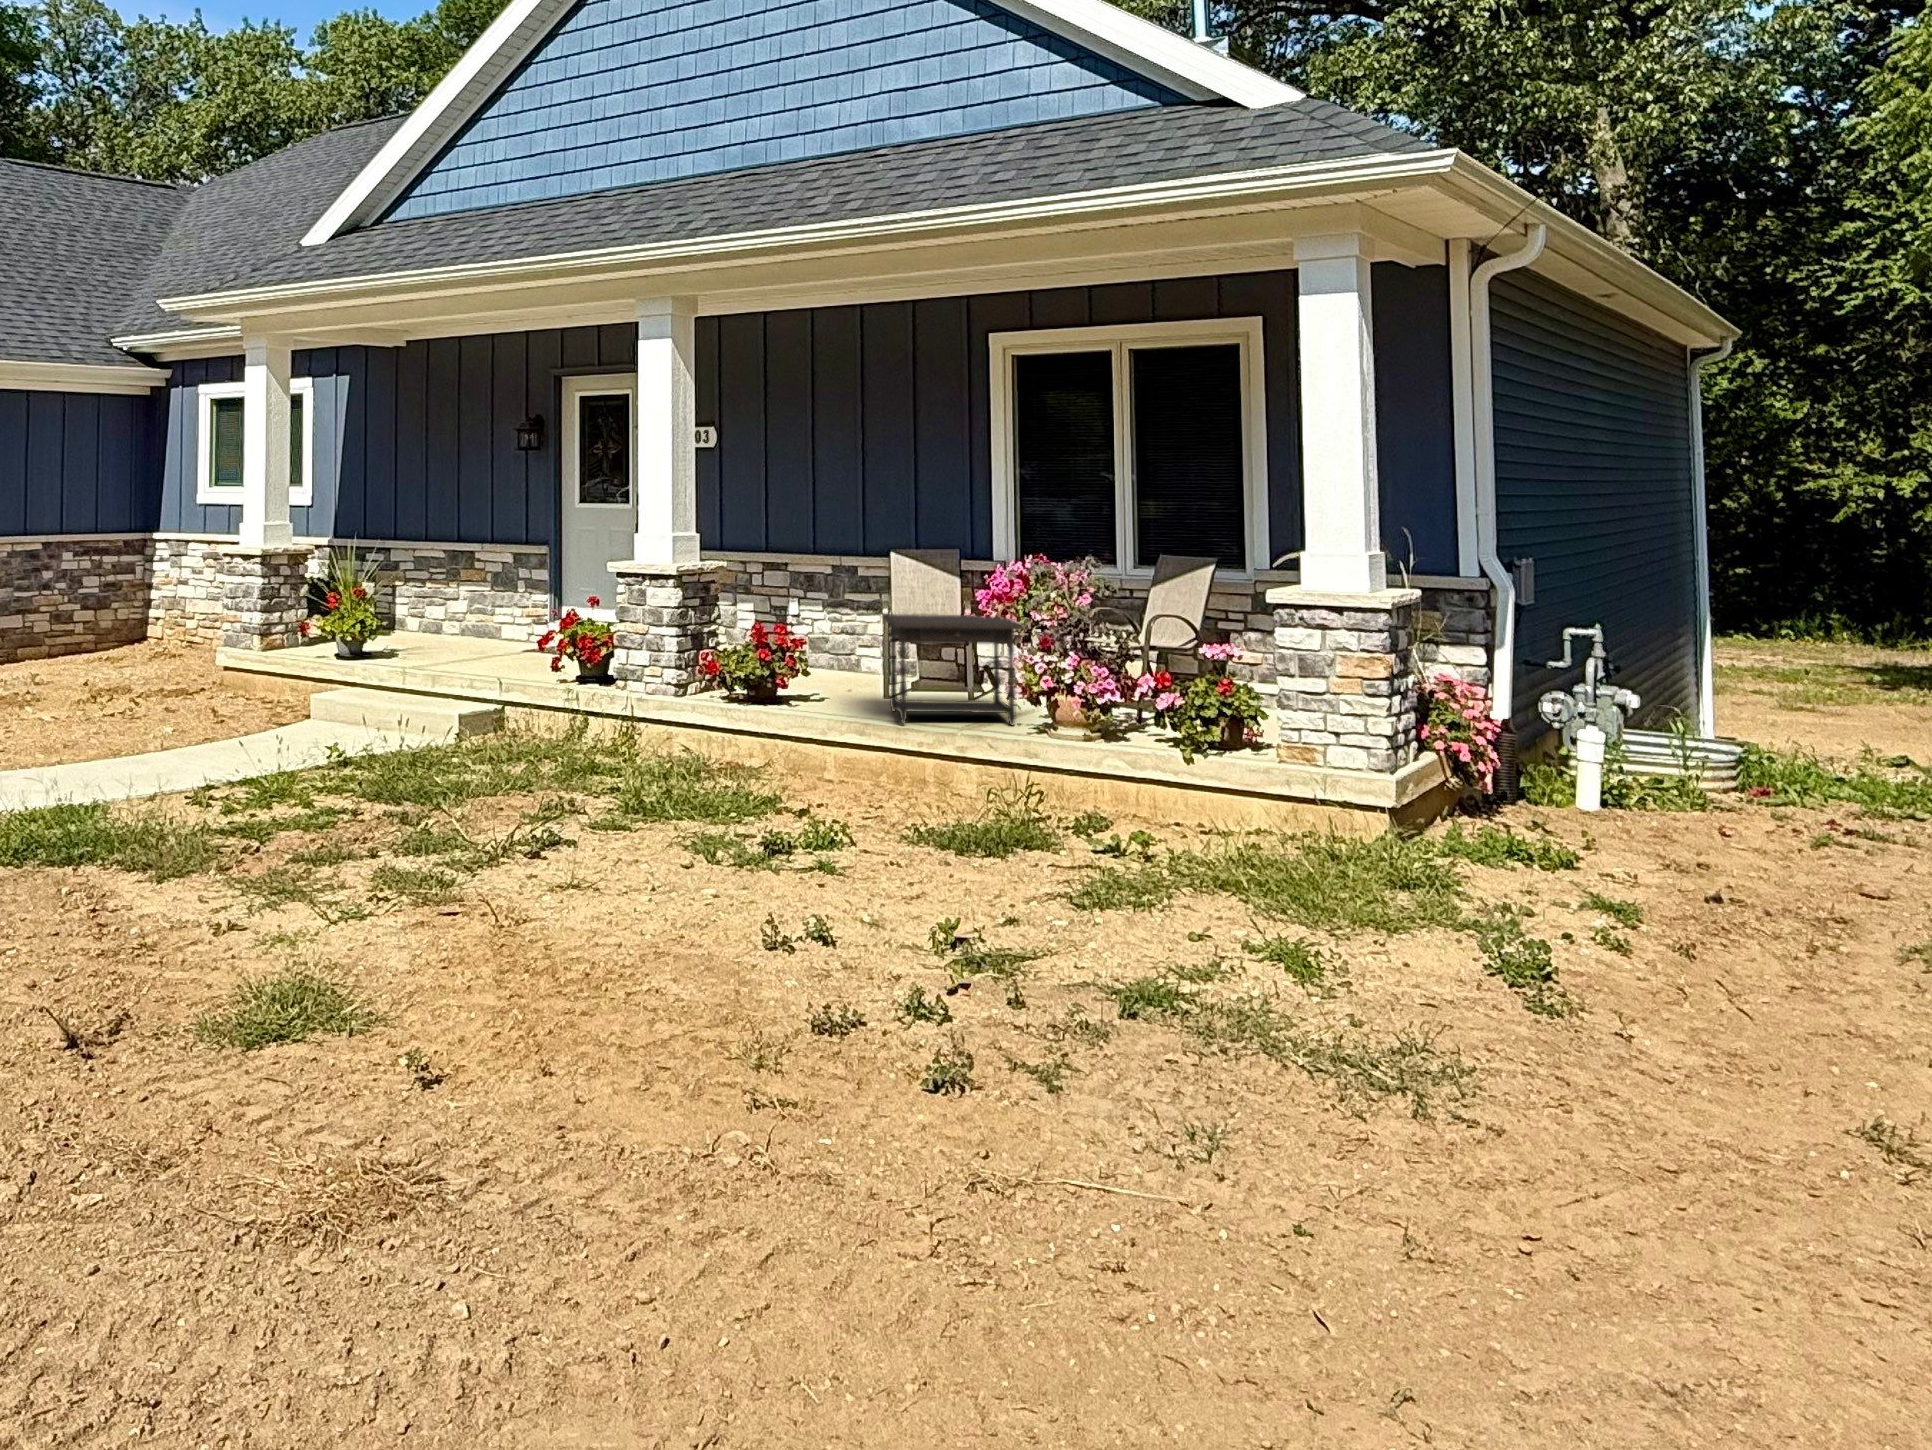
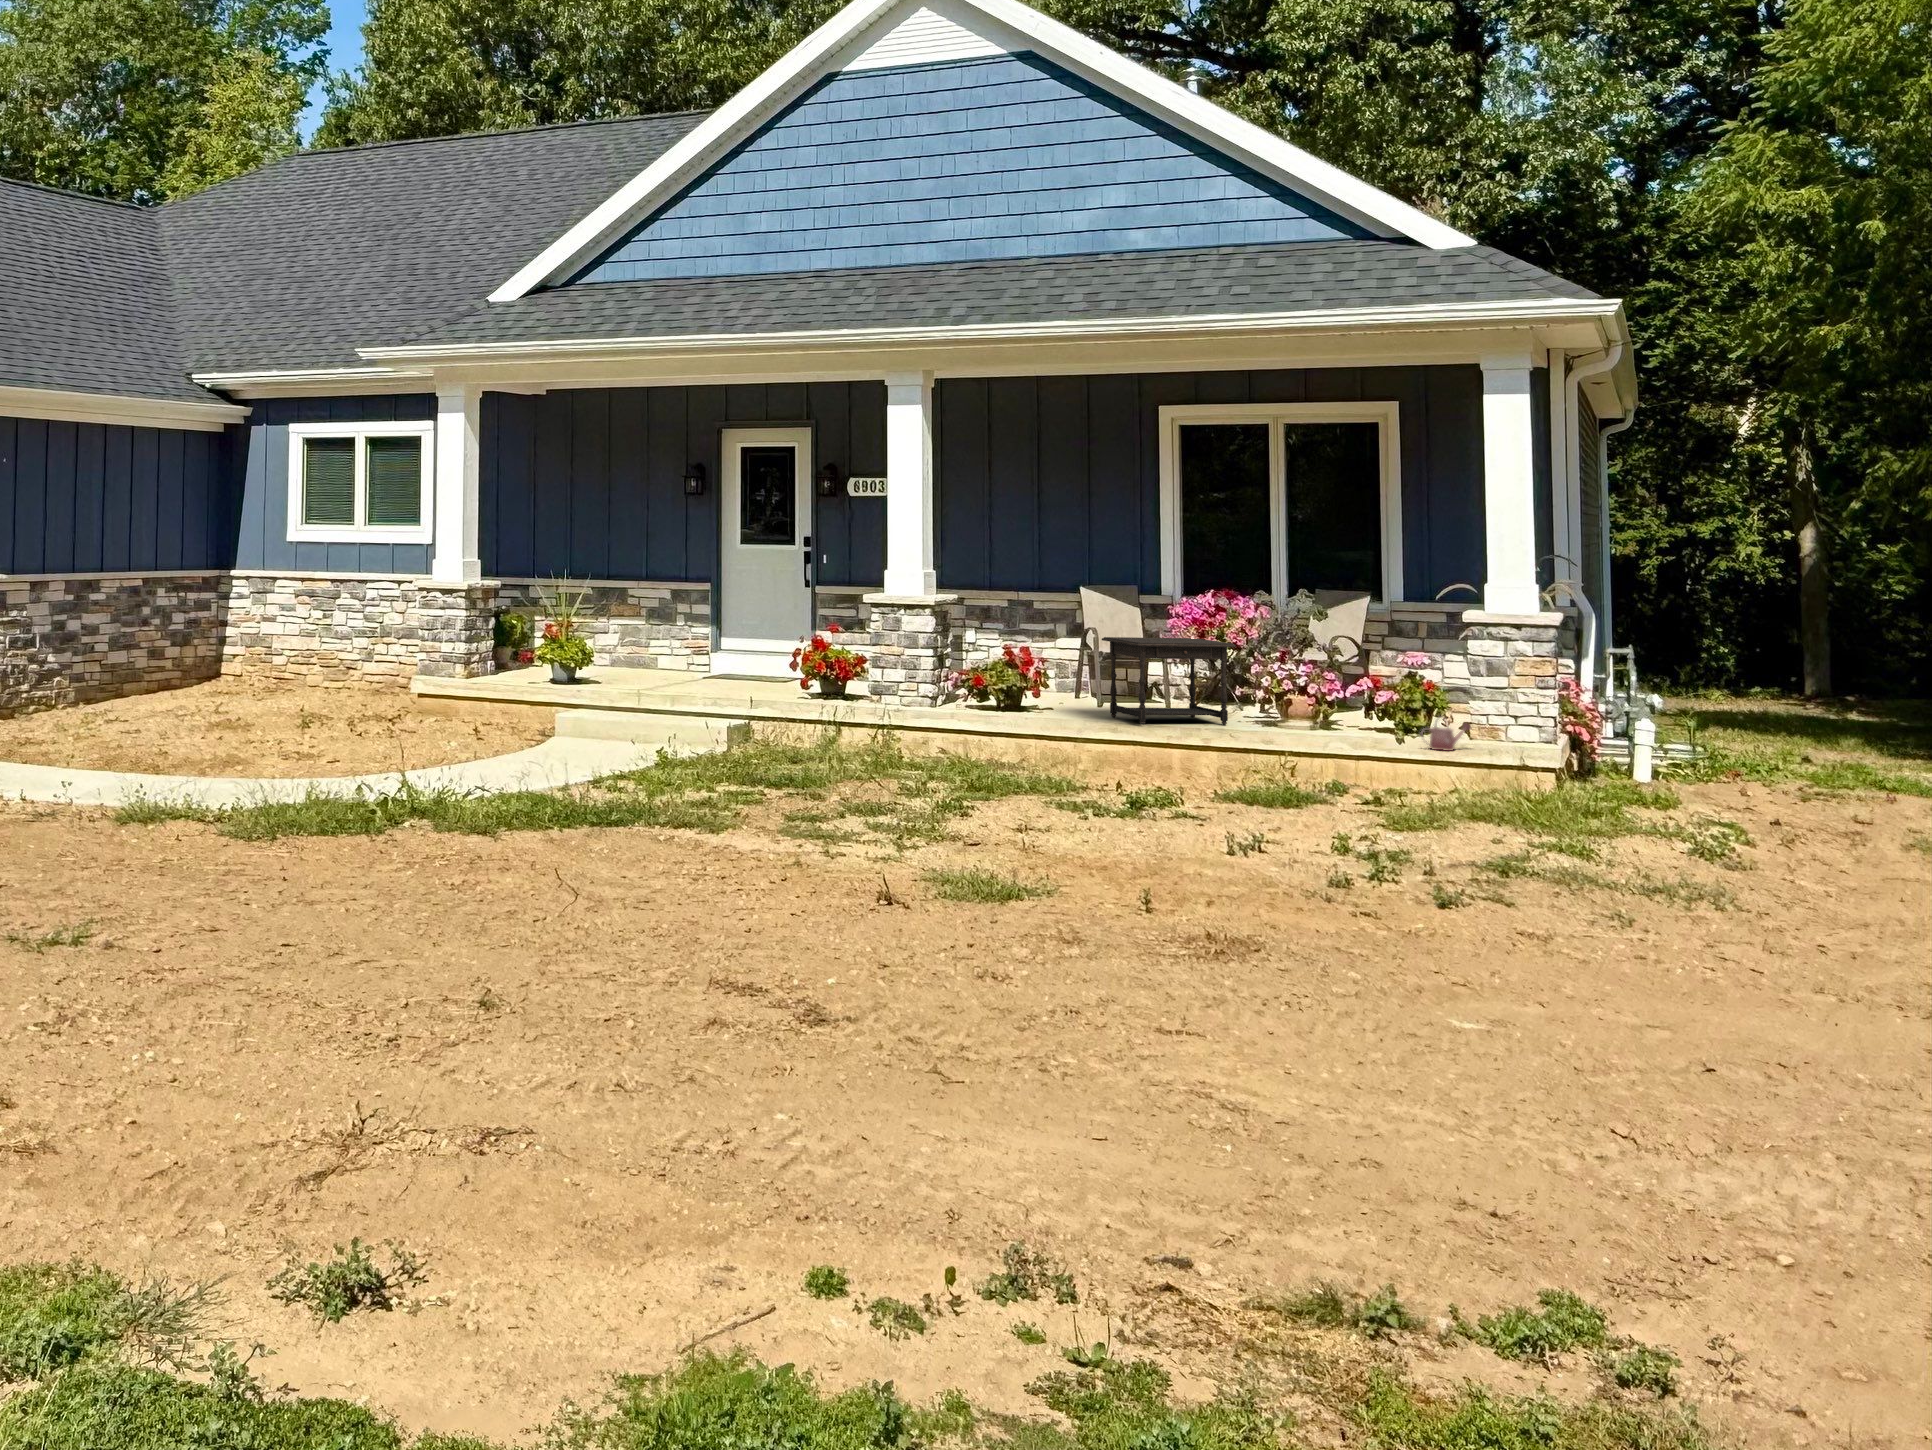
watering can: none [1207,727,1279,774] -> present [1421,722,1471,751]

